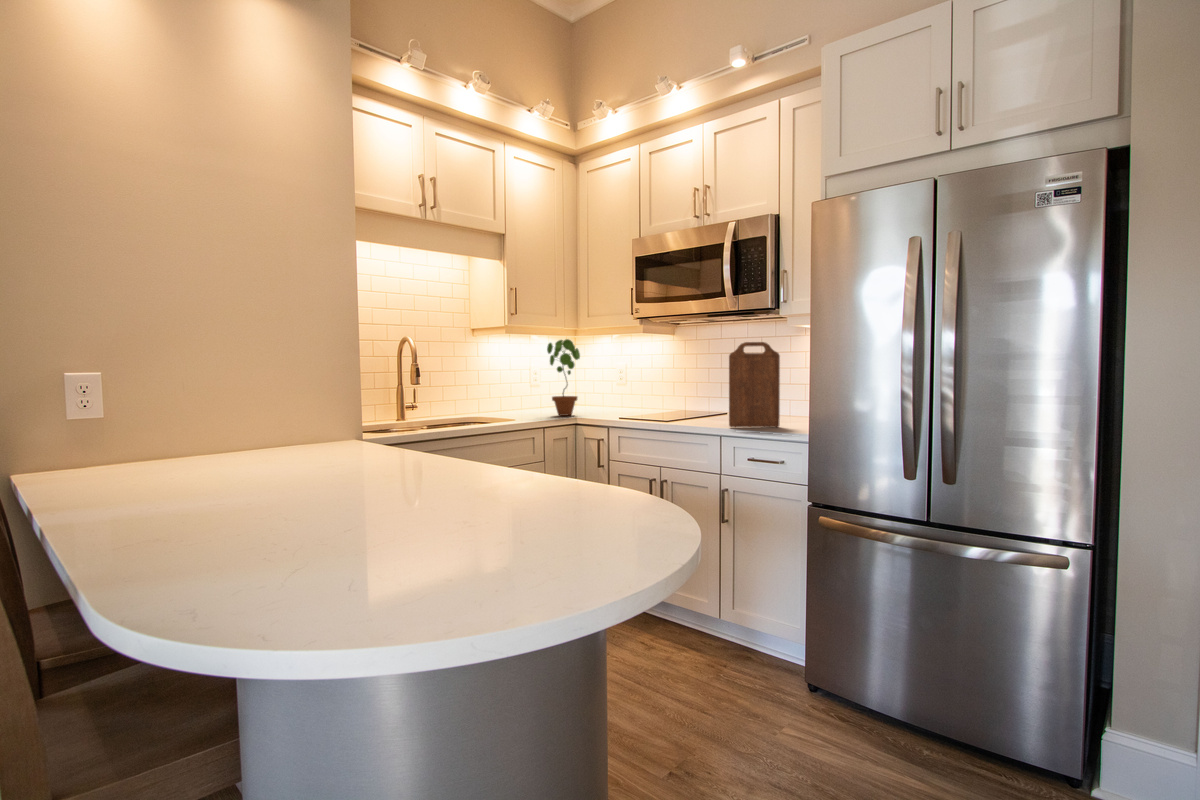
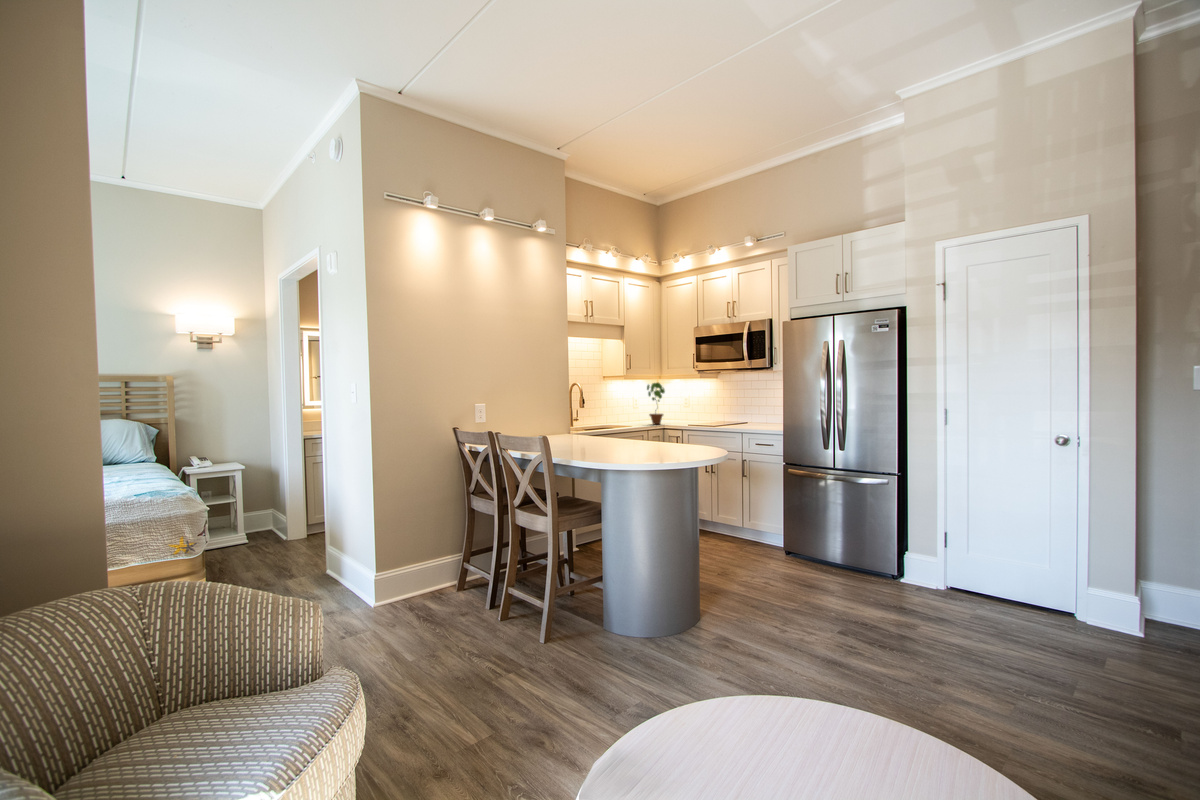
cutting board: present [729,342,780,427] -> none [745,385,772,428]

